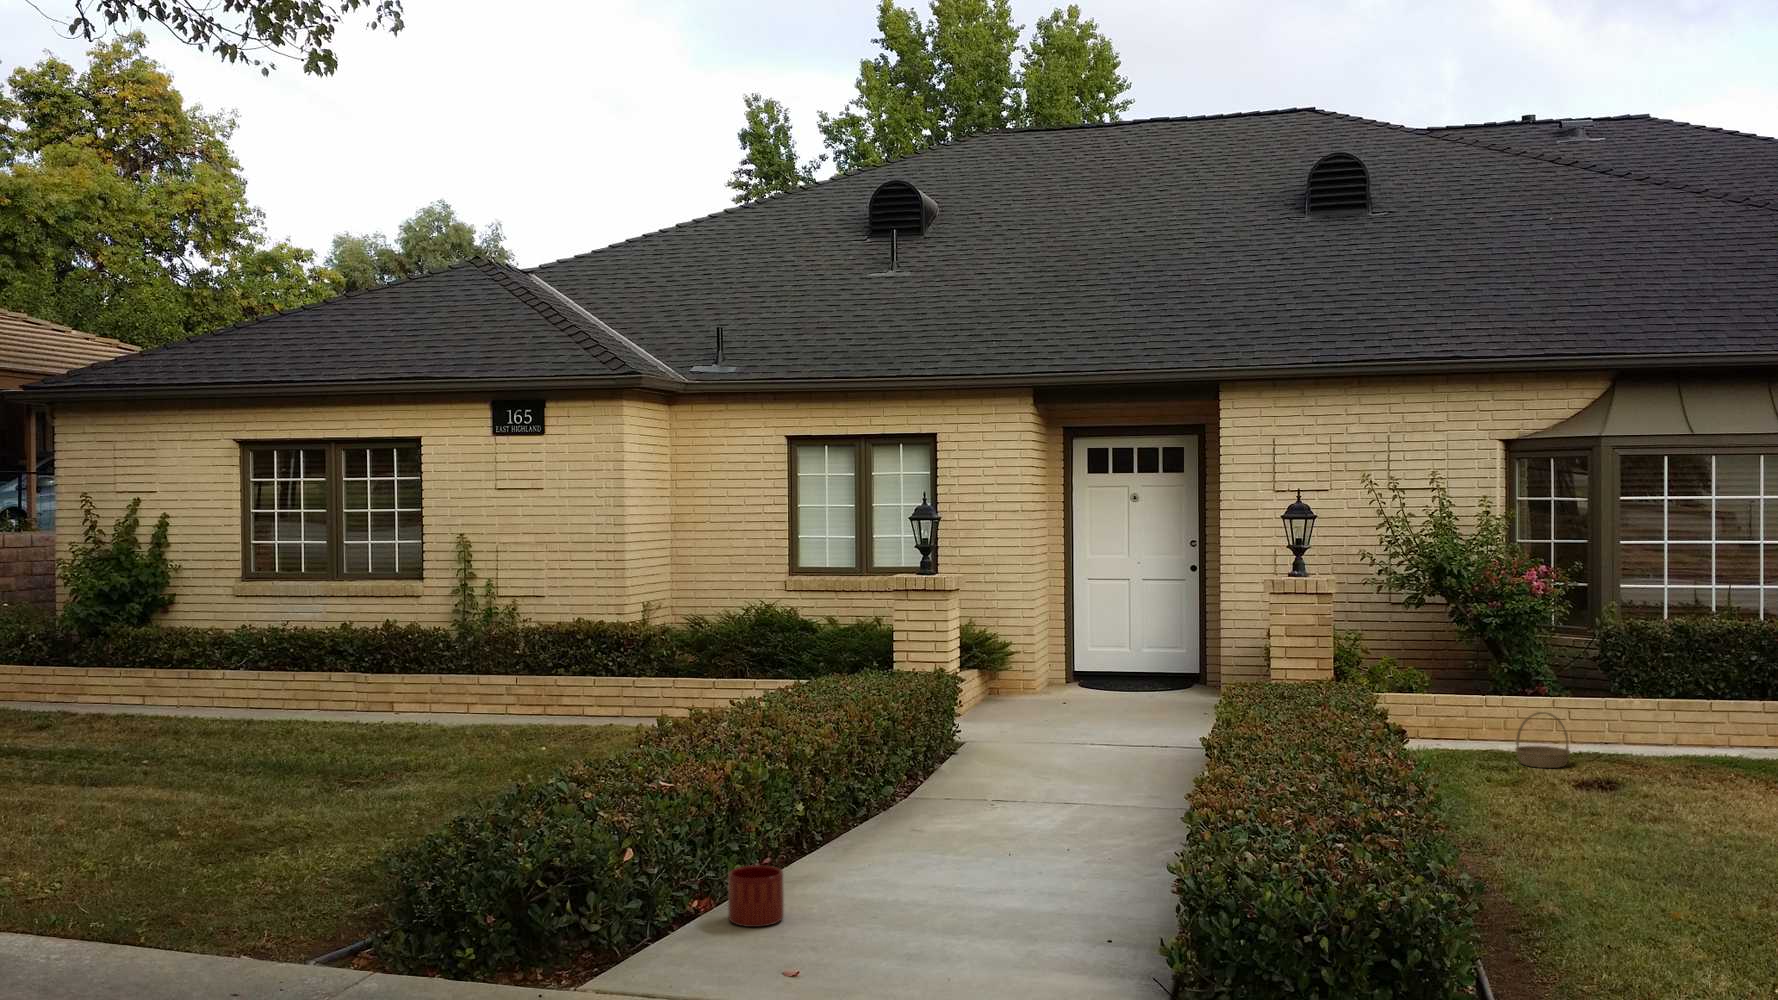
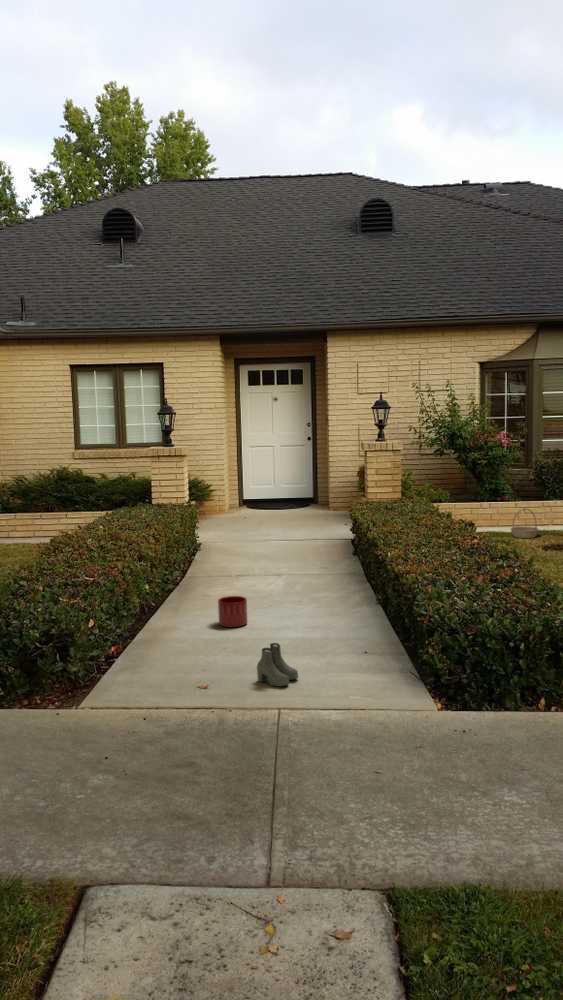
planter: present [728,865,784,927] -> present [218,596,248,627]
boots: none [867,881,931,949] -> present [257,643,298,686]

